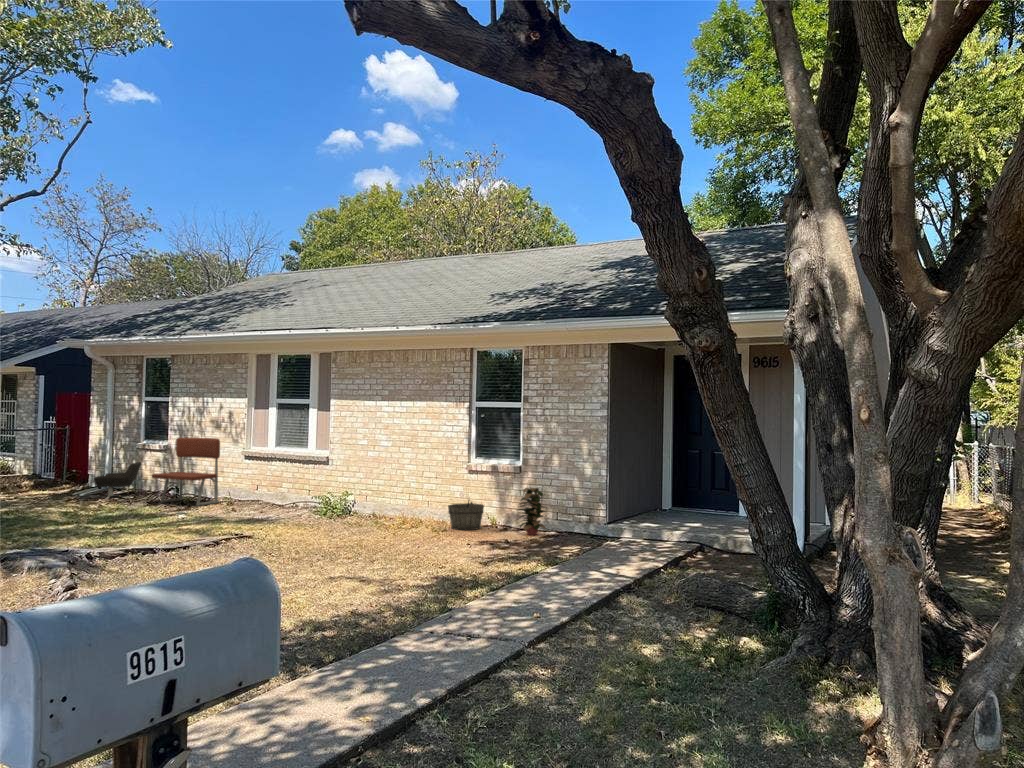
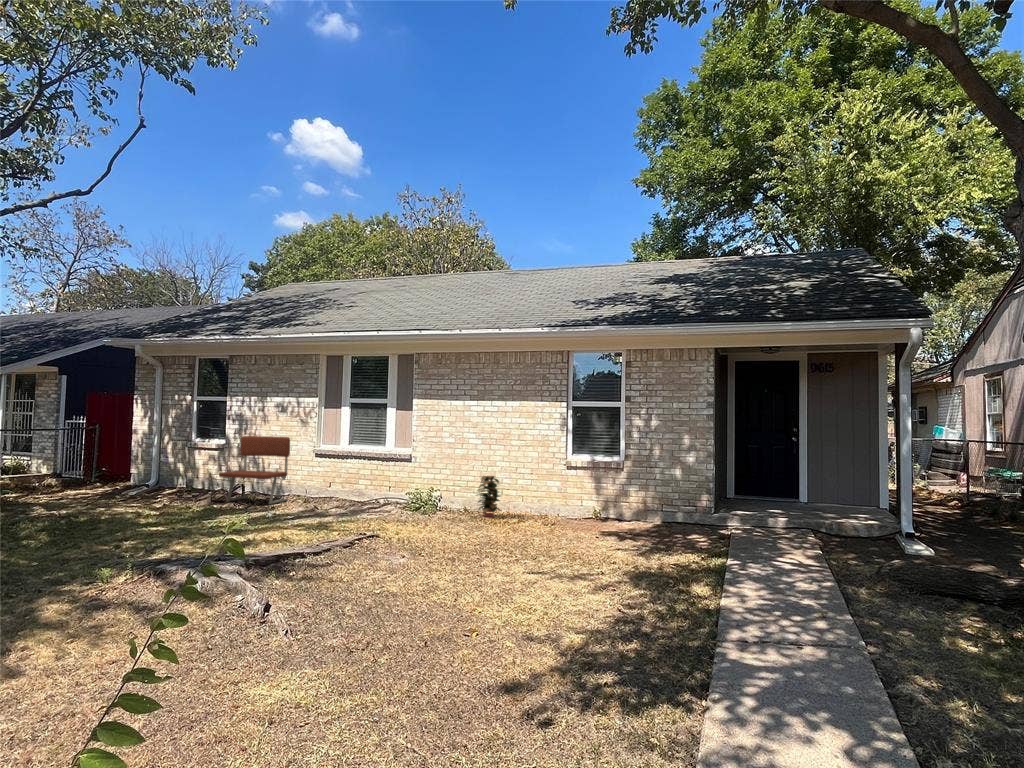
lounge chair: present [94,462,141,499] -> none [144,461,195,499]
decorative plant: present [519,488,547,535] -> present [477,476,501,517]
wooden bucket: present [448,500,484,530] -> none [553,492,589,524]

